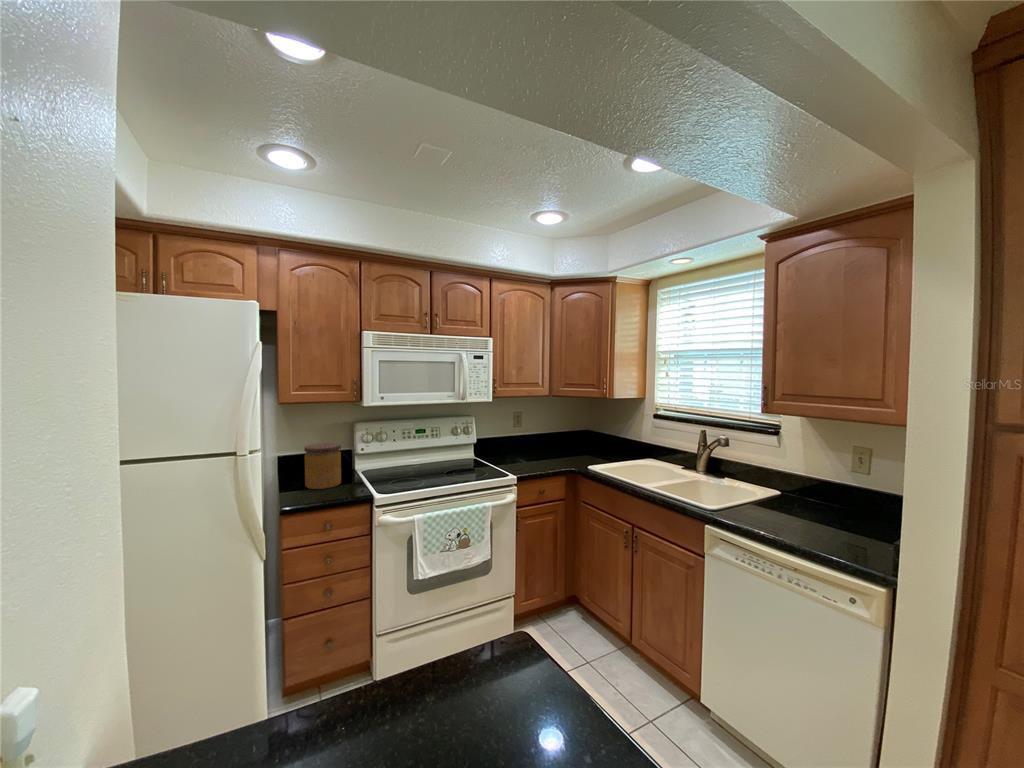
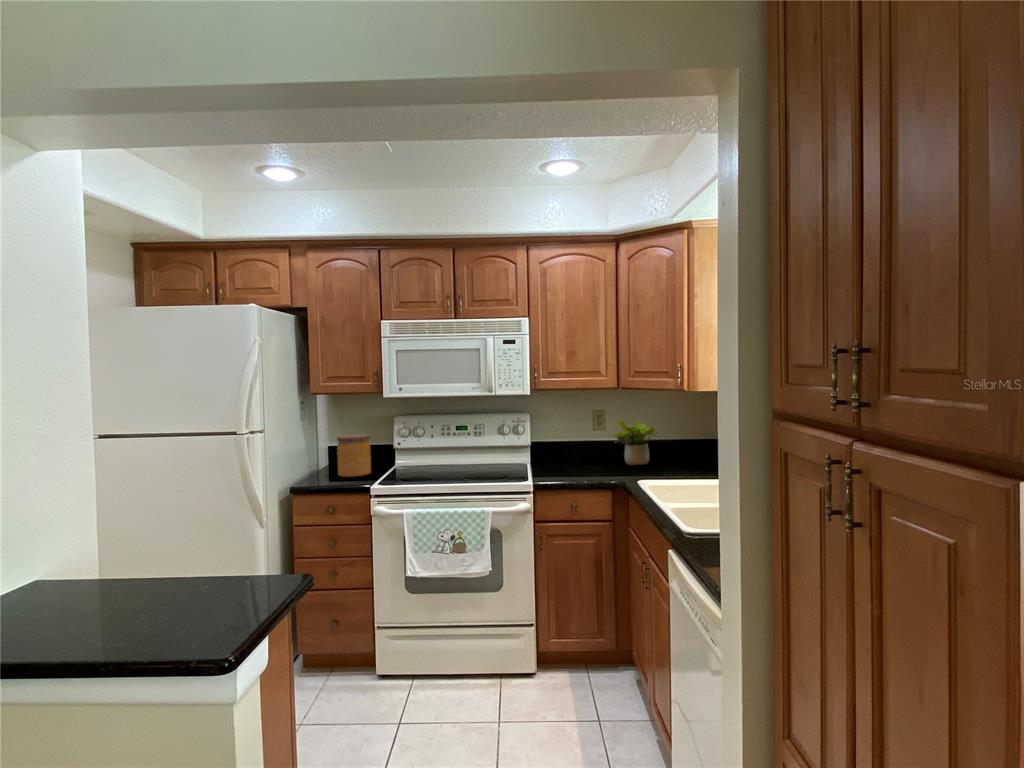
potted plant: none [536,420,569,455] -> present [613,419,657,466]

